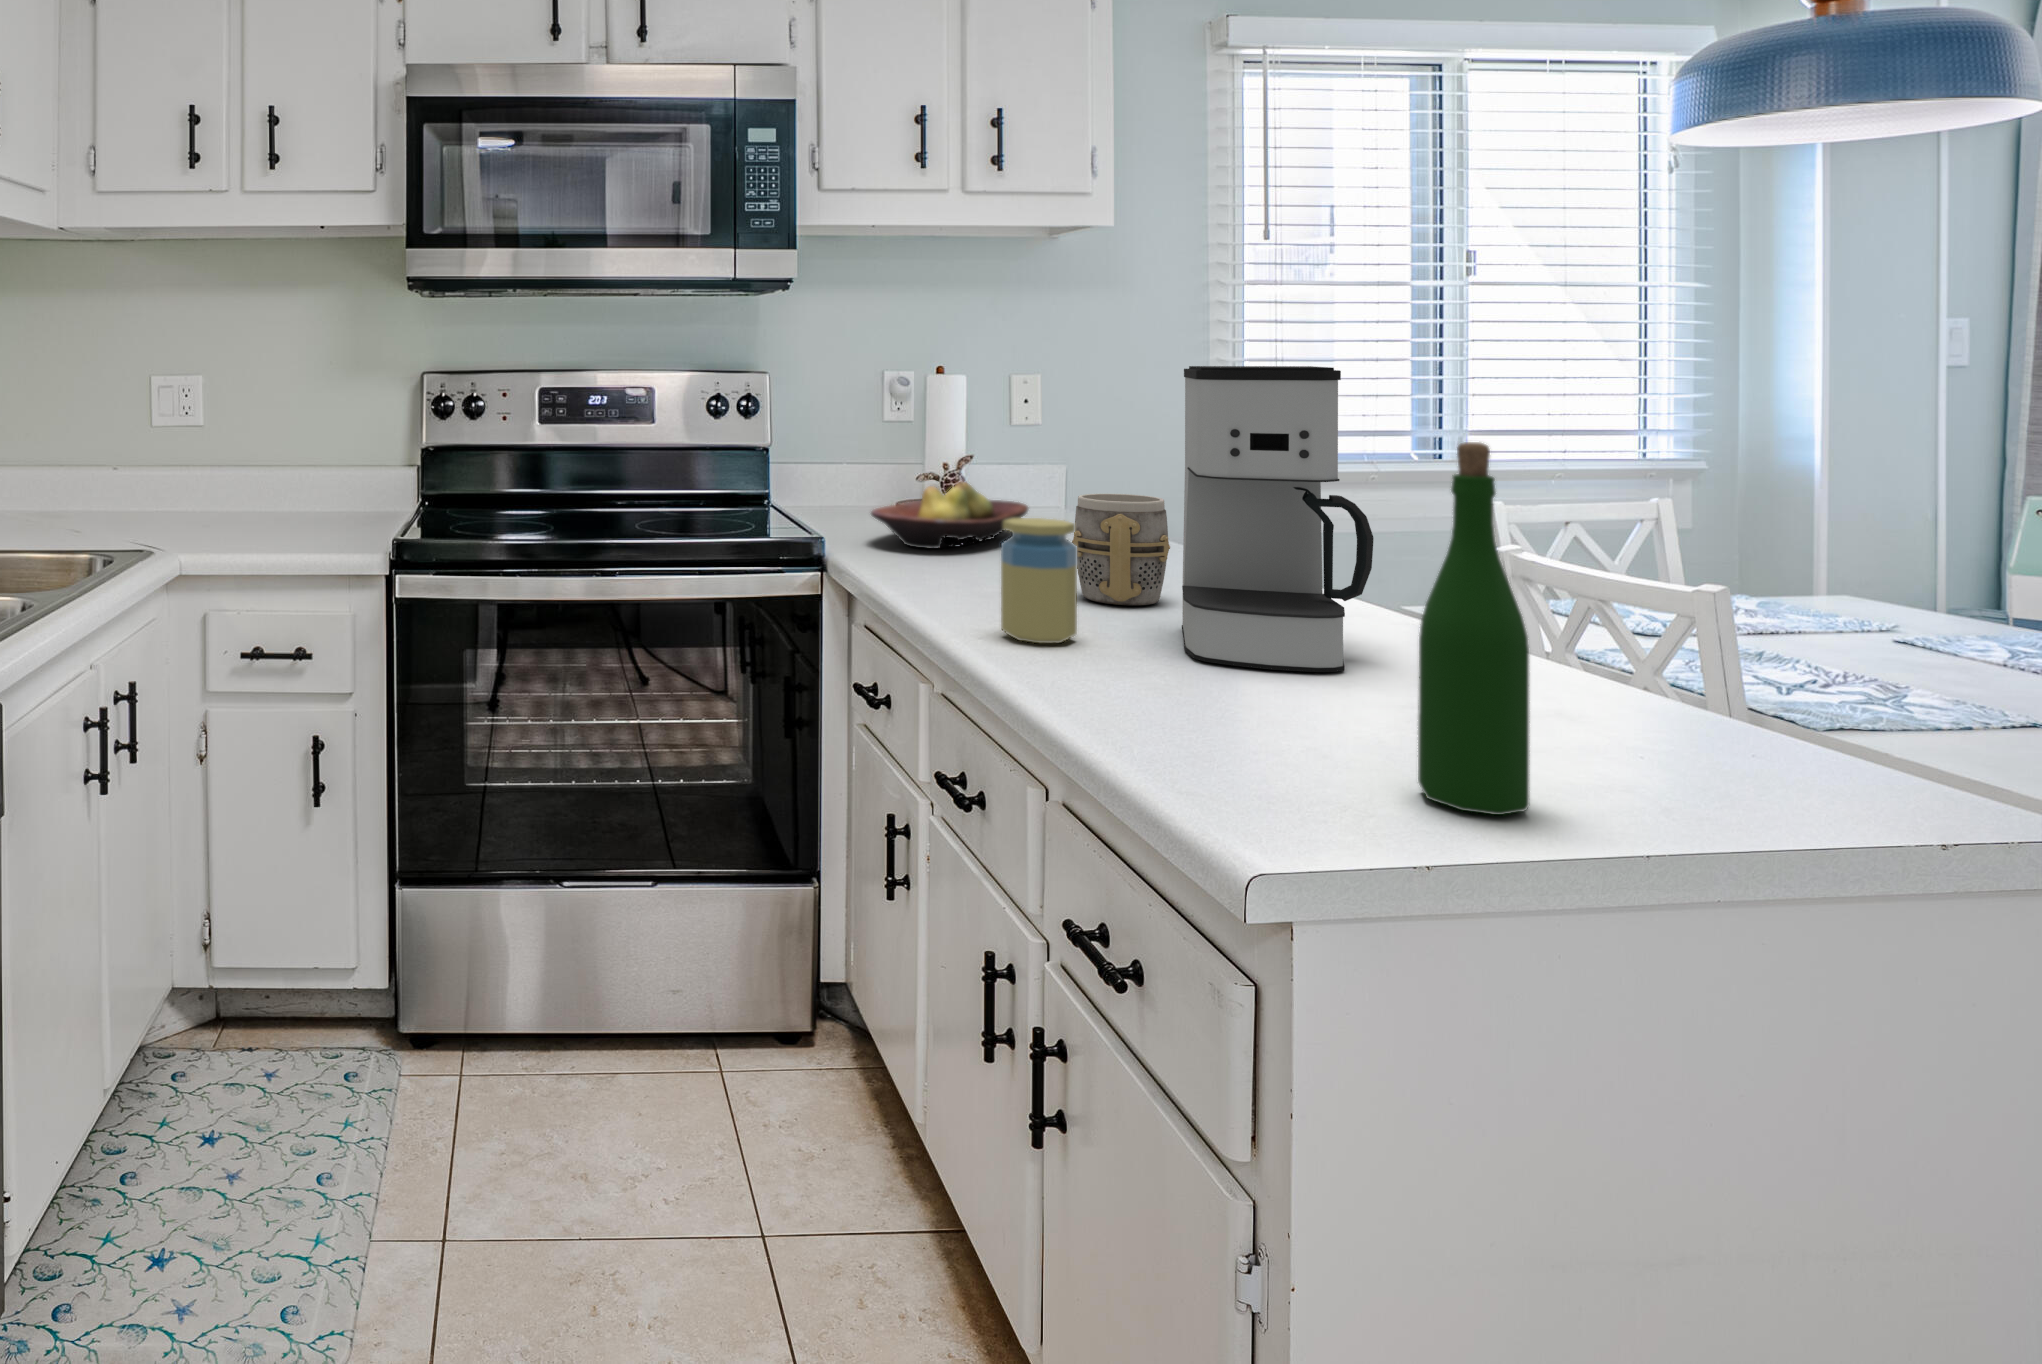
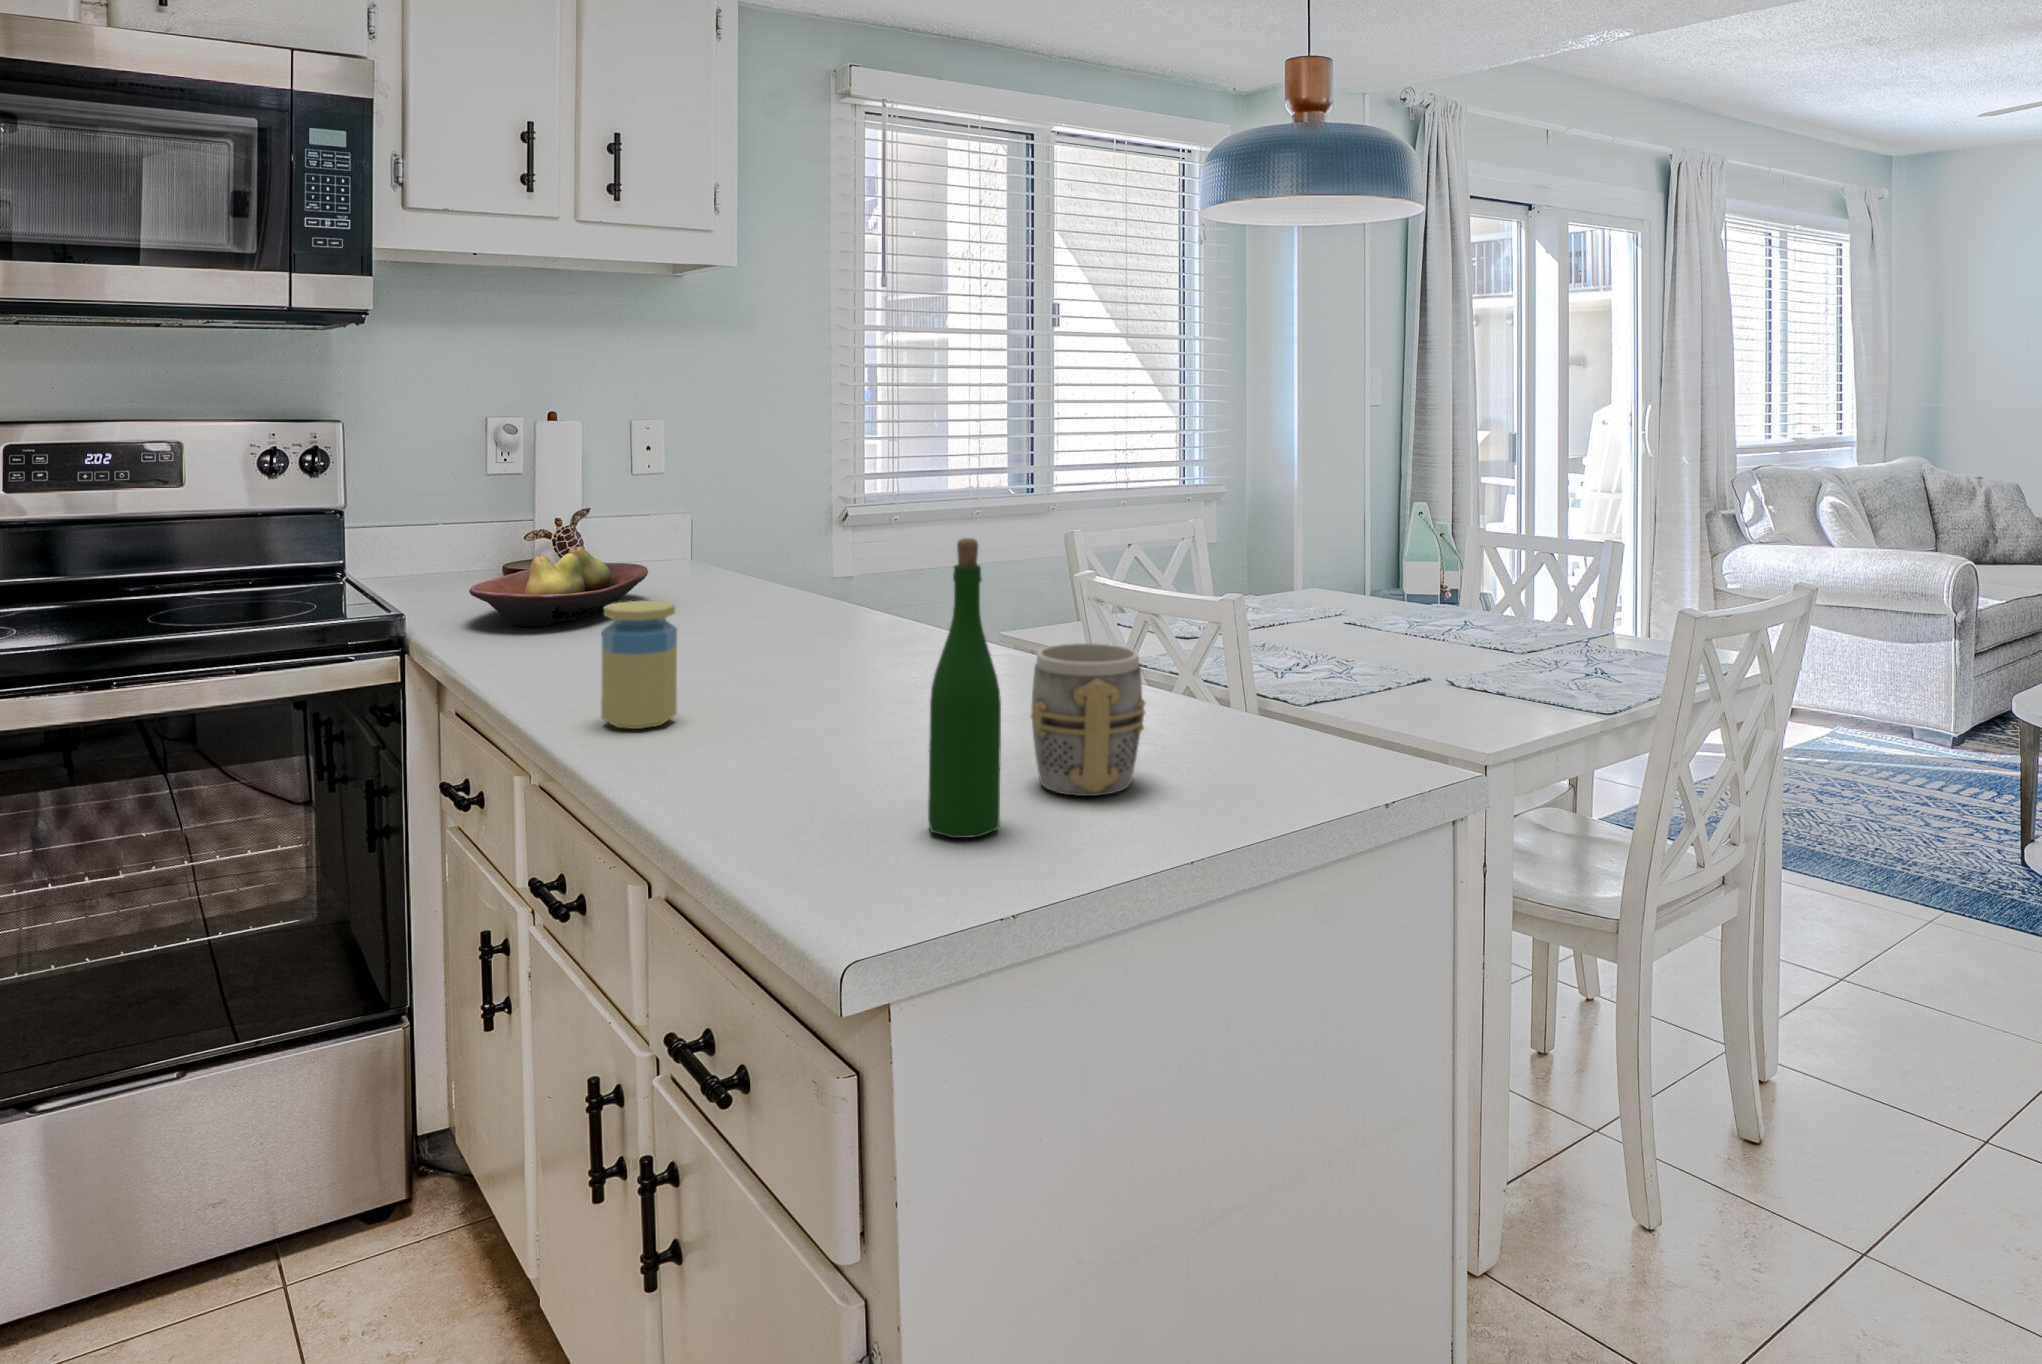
coffee maker: present [1182,366,1374,672] -> none [774,443,930,729]
mug: present [1072,494,1170,605] -> present [1031,643,1145,796]

